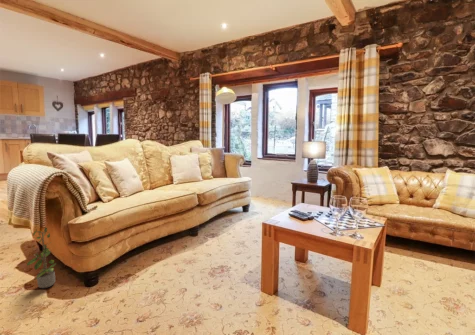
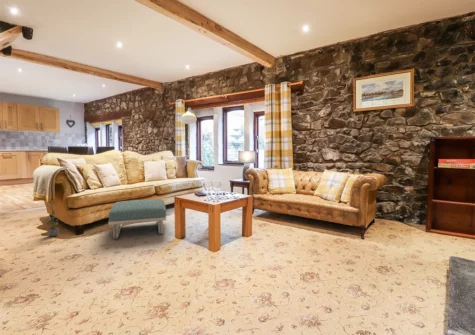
footstool: none [142,215,235,293] -> present [108,199,166,239]

